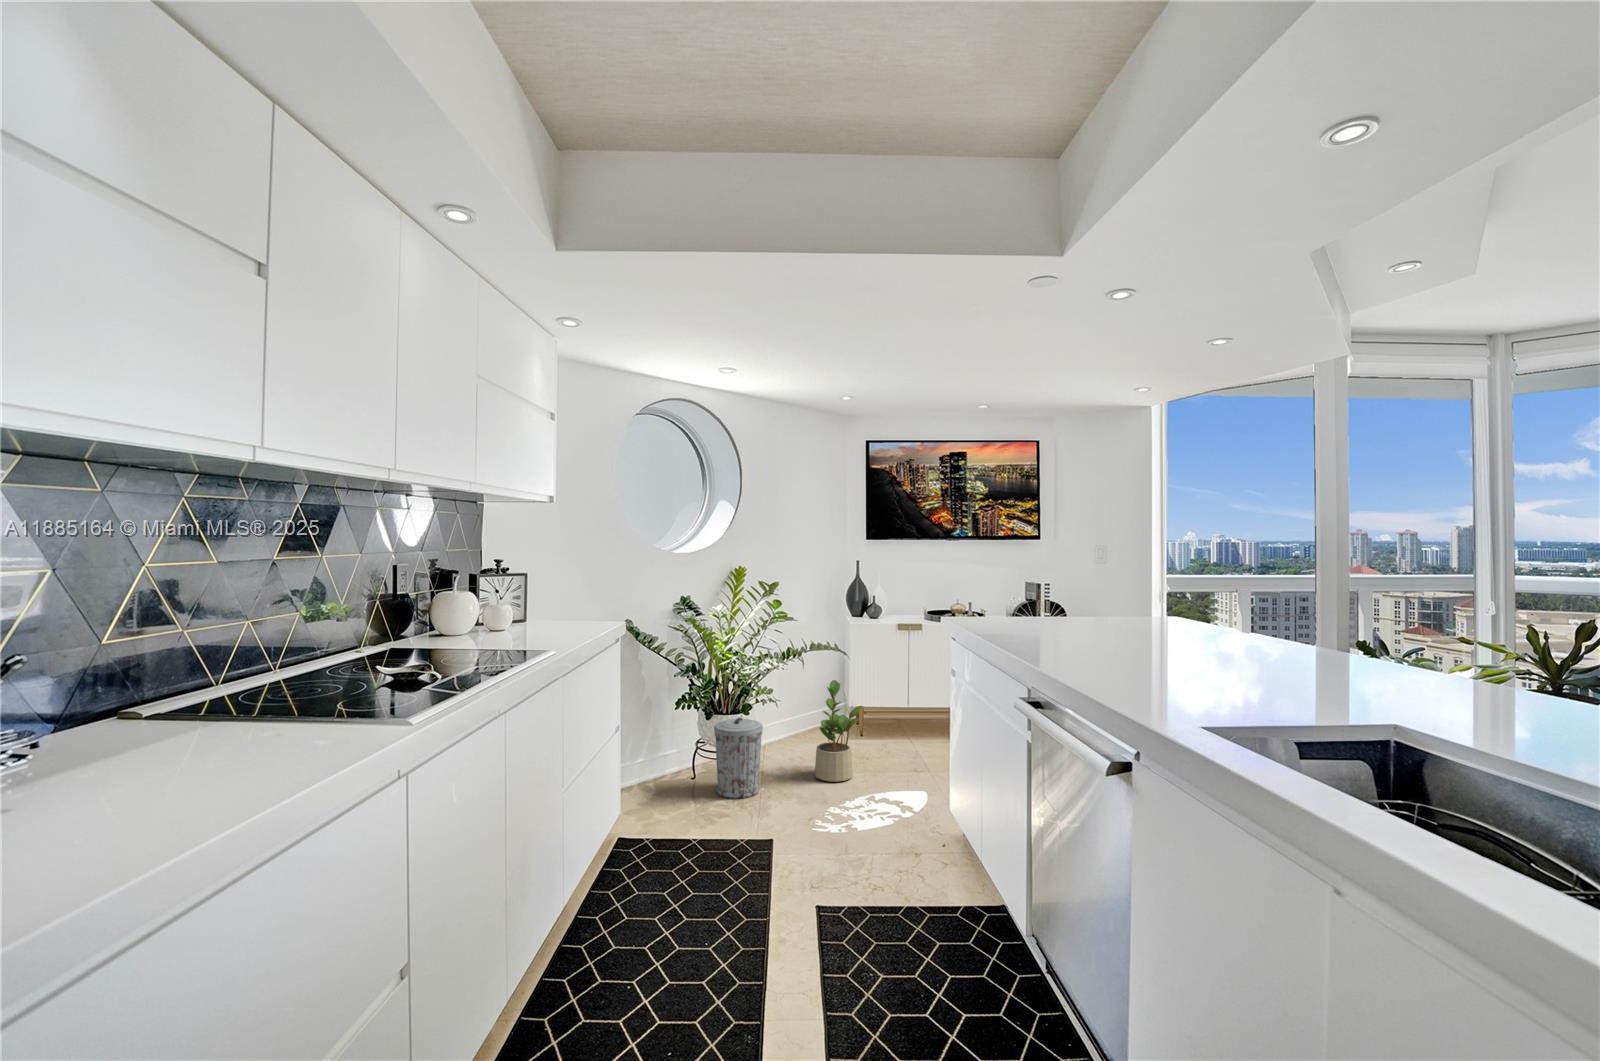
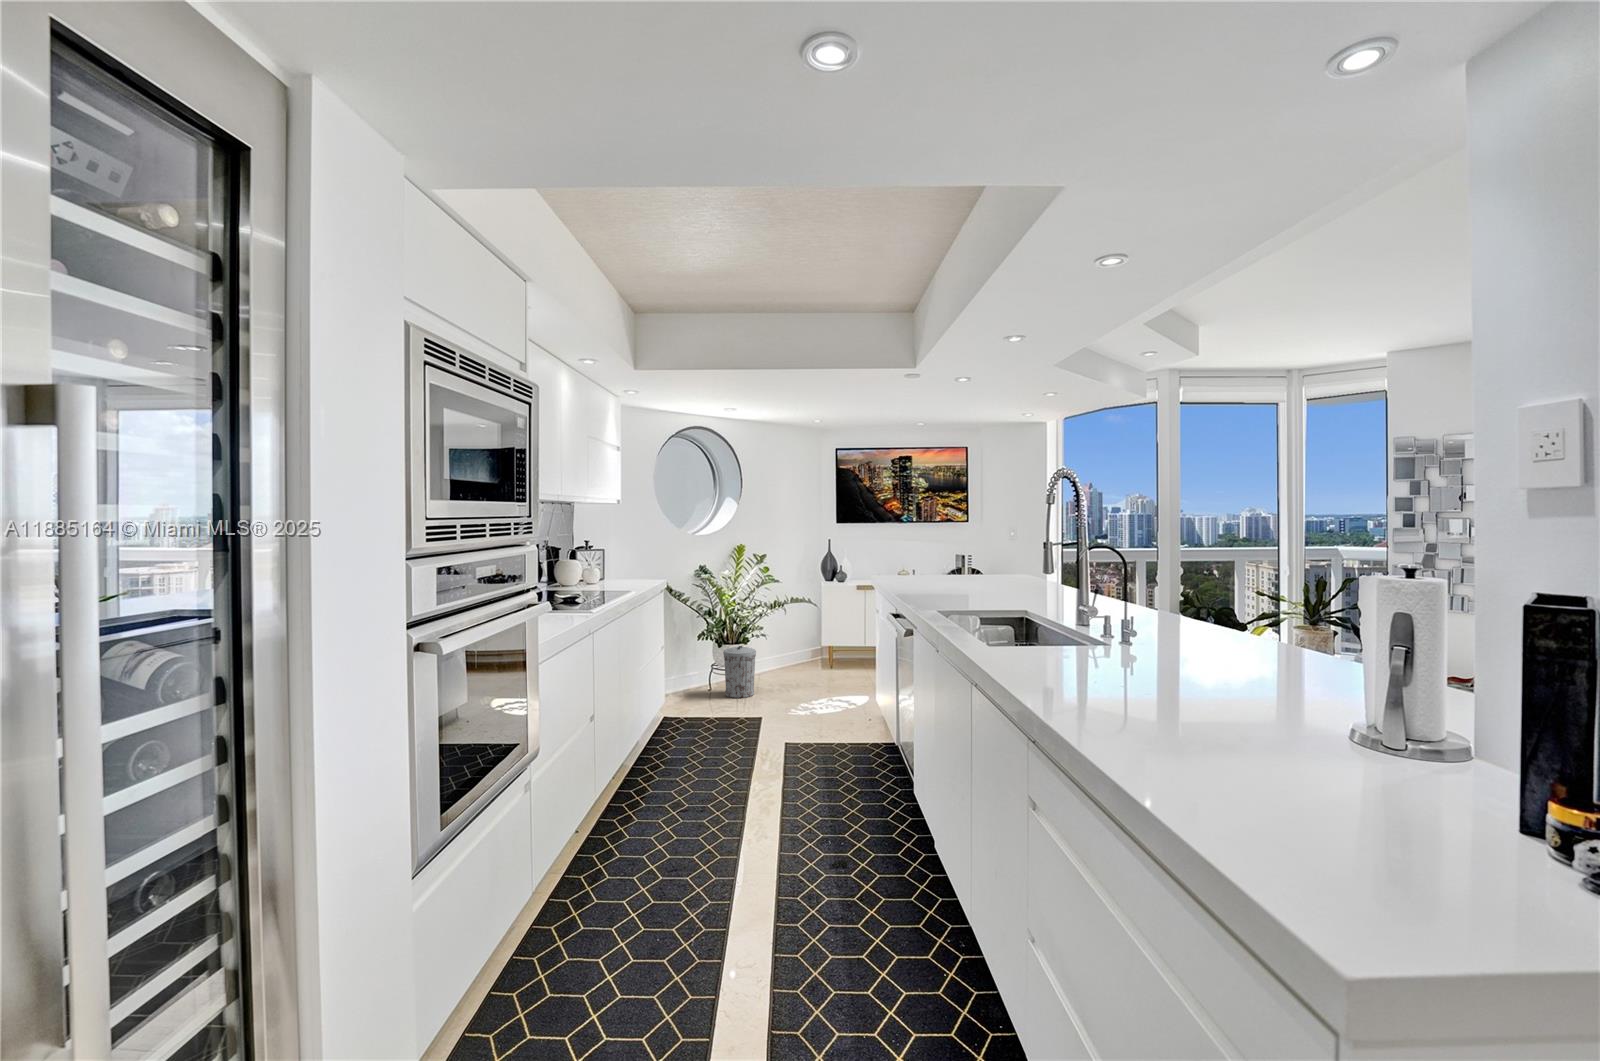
potted plant: present [815,680,863,782] -> none [792,622,826,690]

